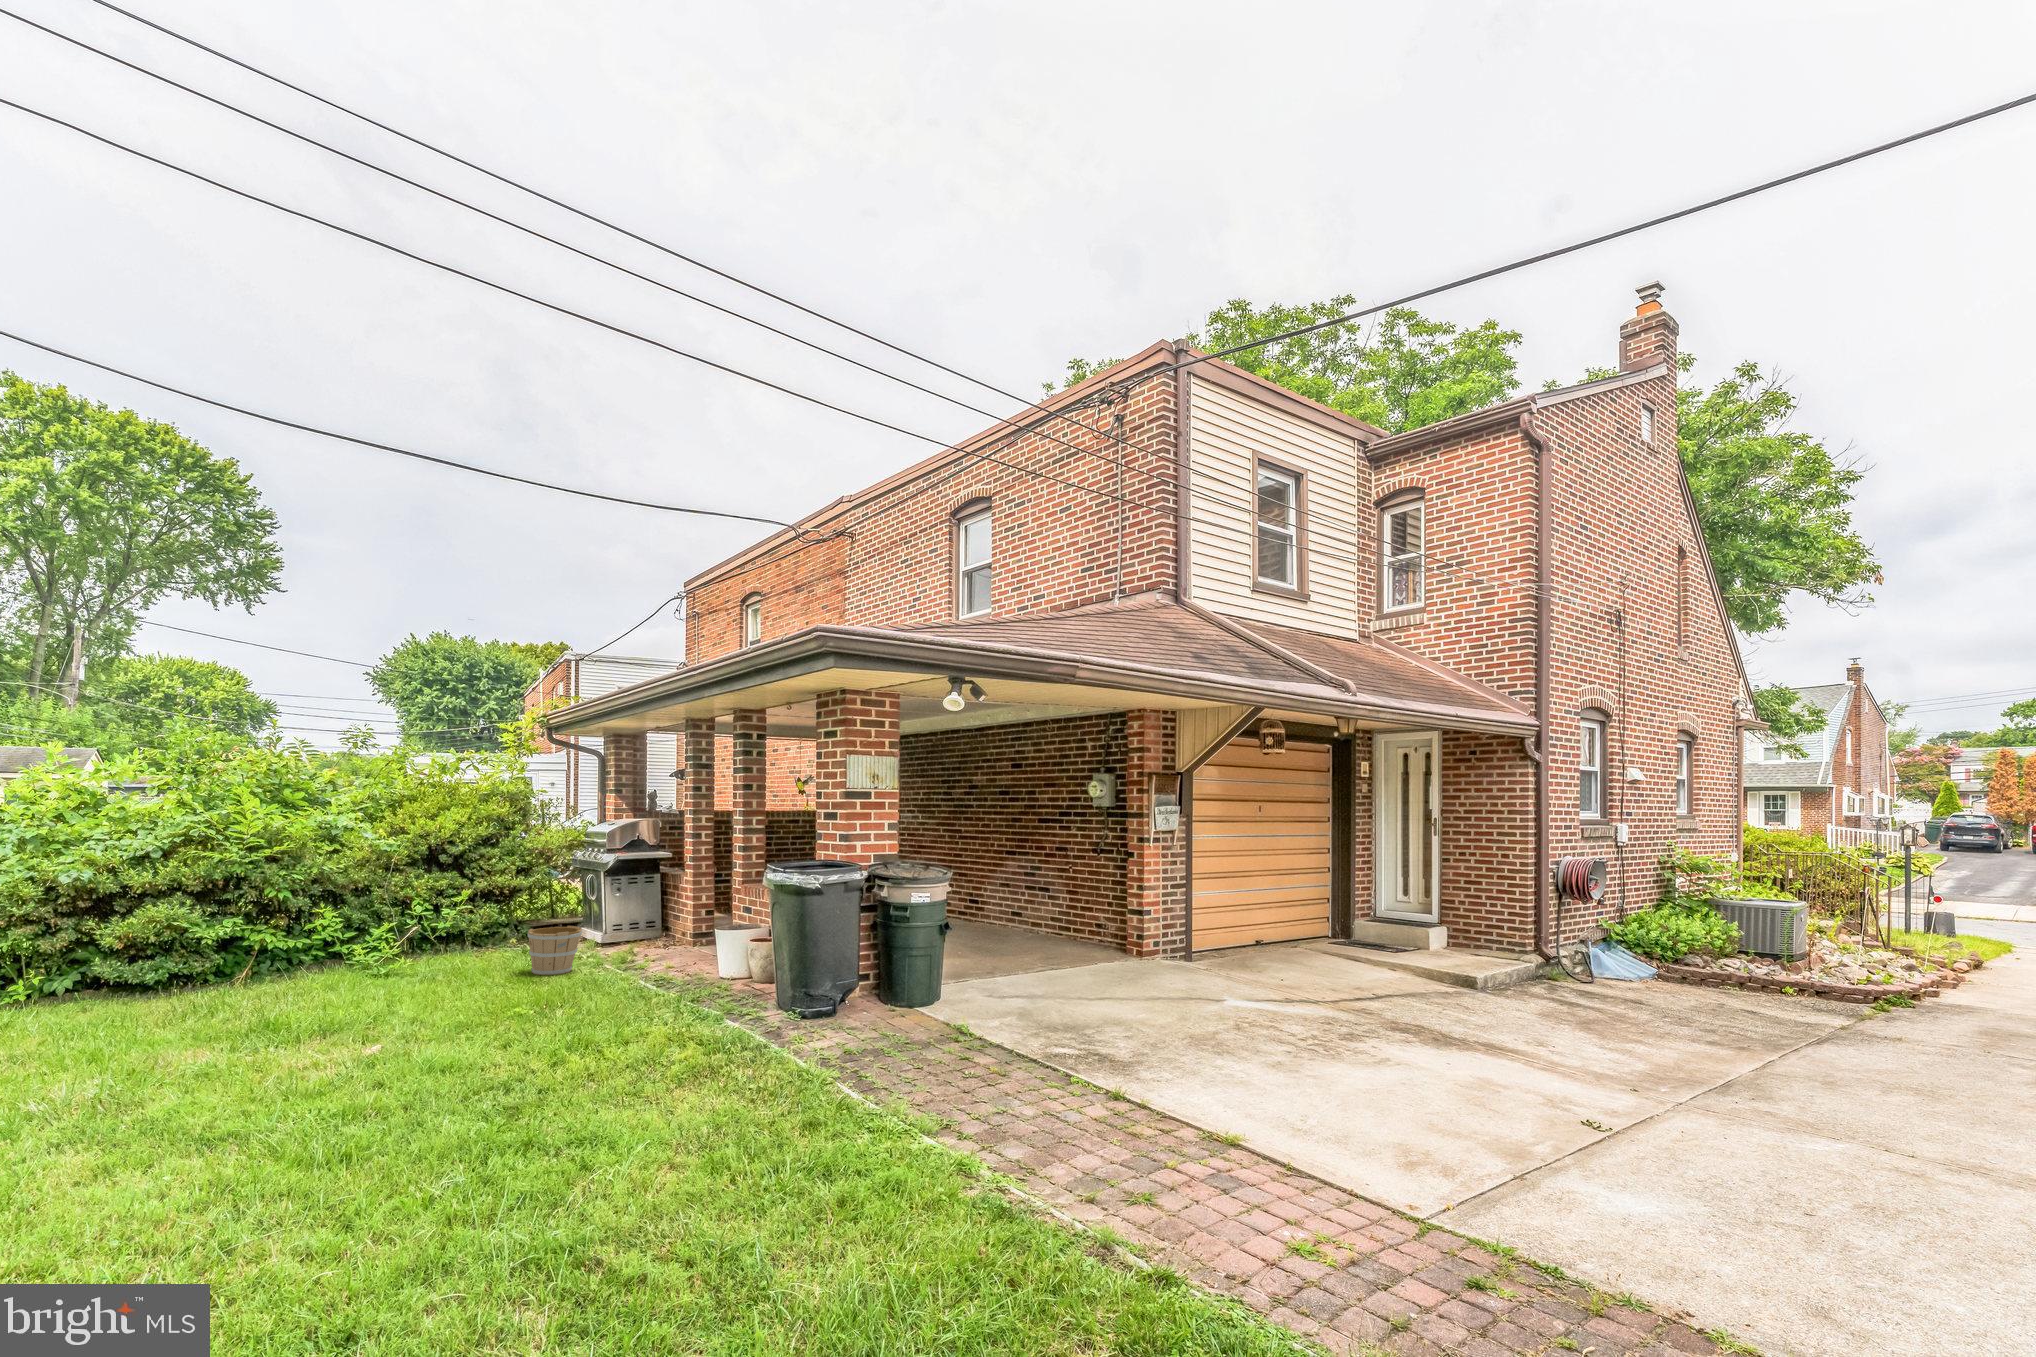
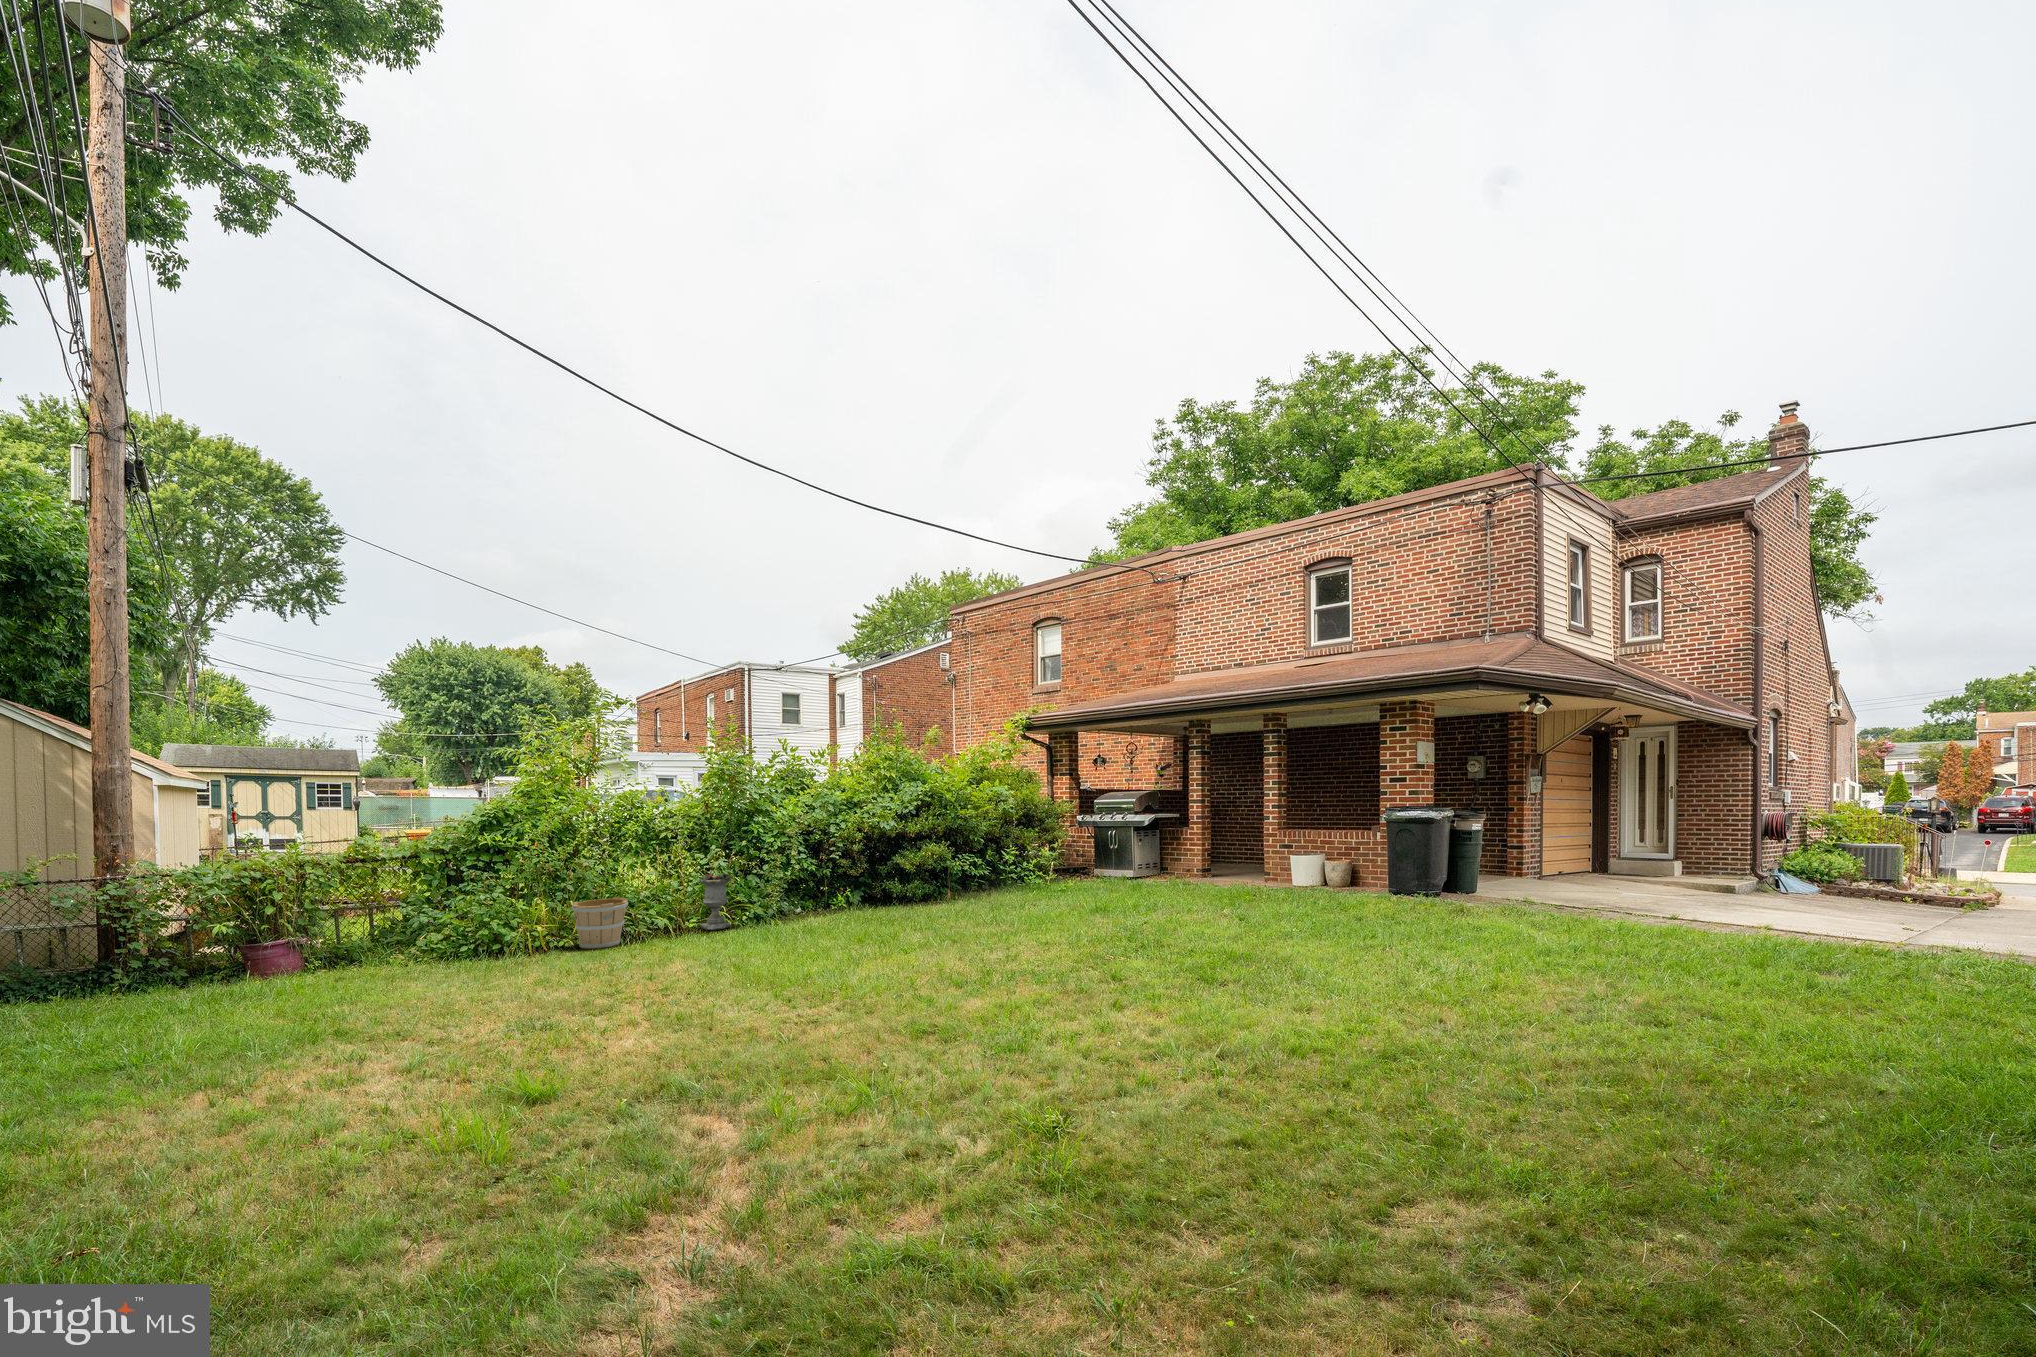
planter: none [649,906,685,961] -> present [700,873,733,930]

